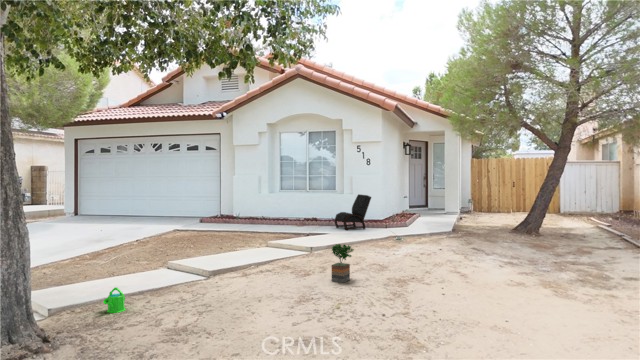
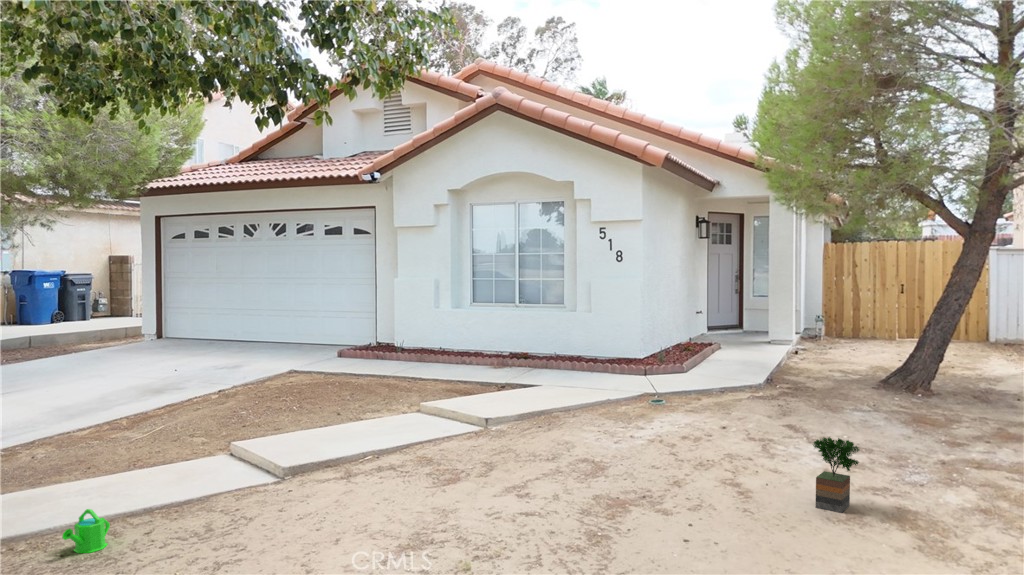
lounge chair: present [335,194,371,230] -> none [559,313,623,378]
potted tree: present [332,244,354,283] -> present [813,437,860,513]

